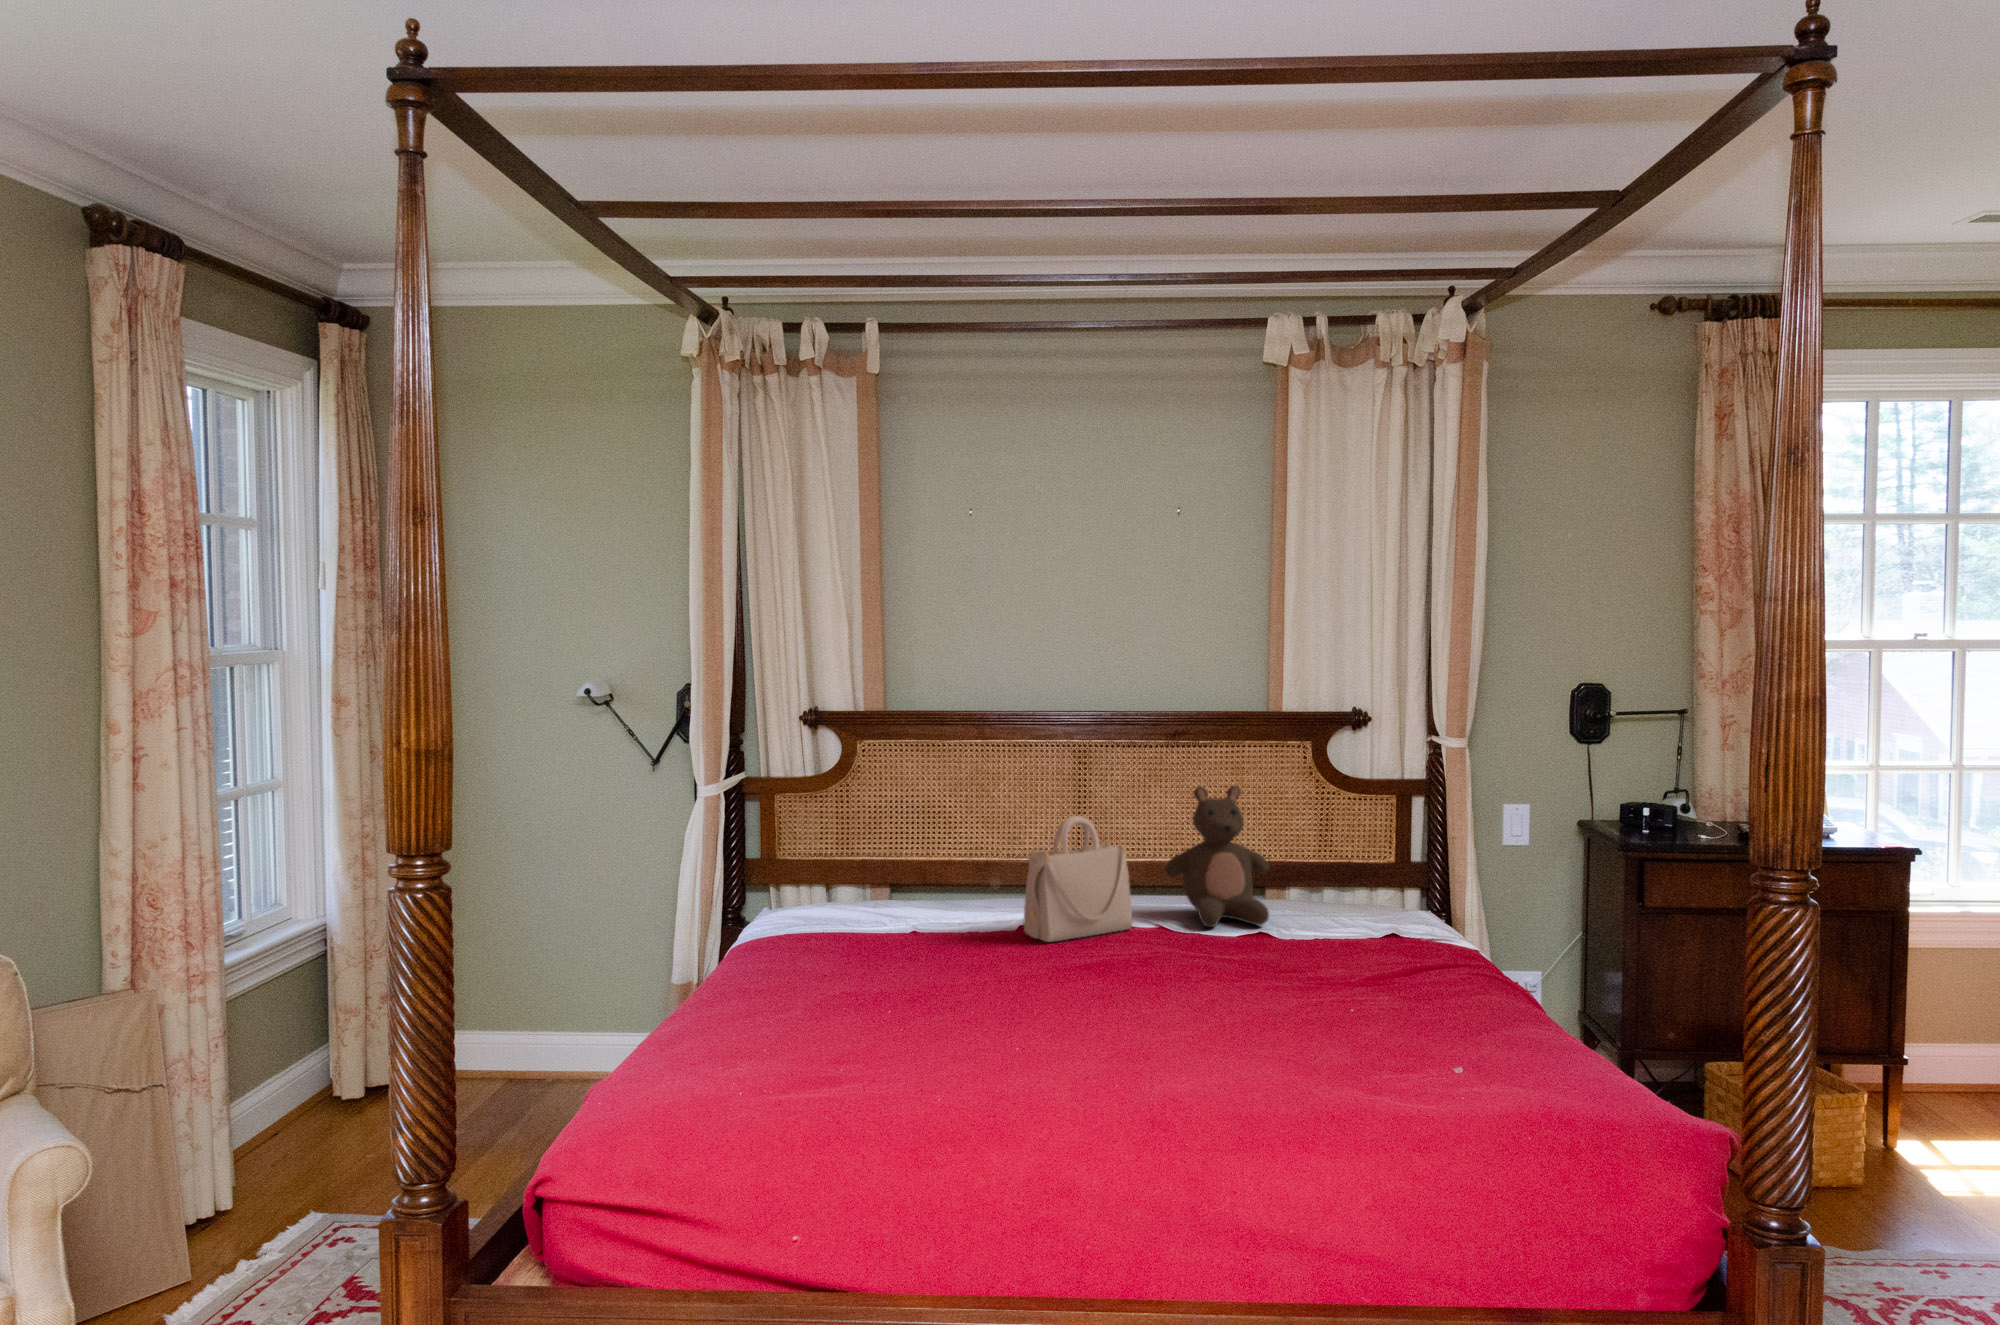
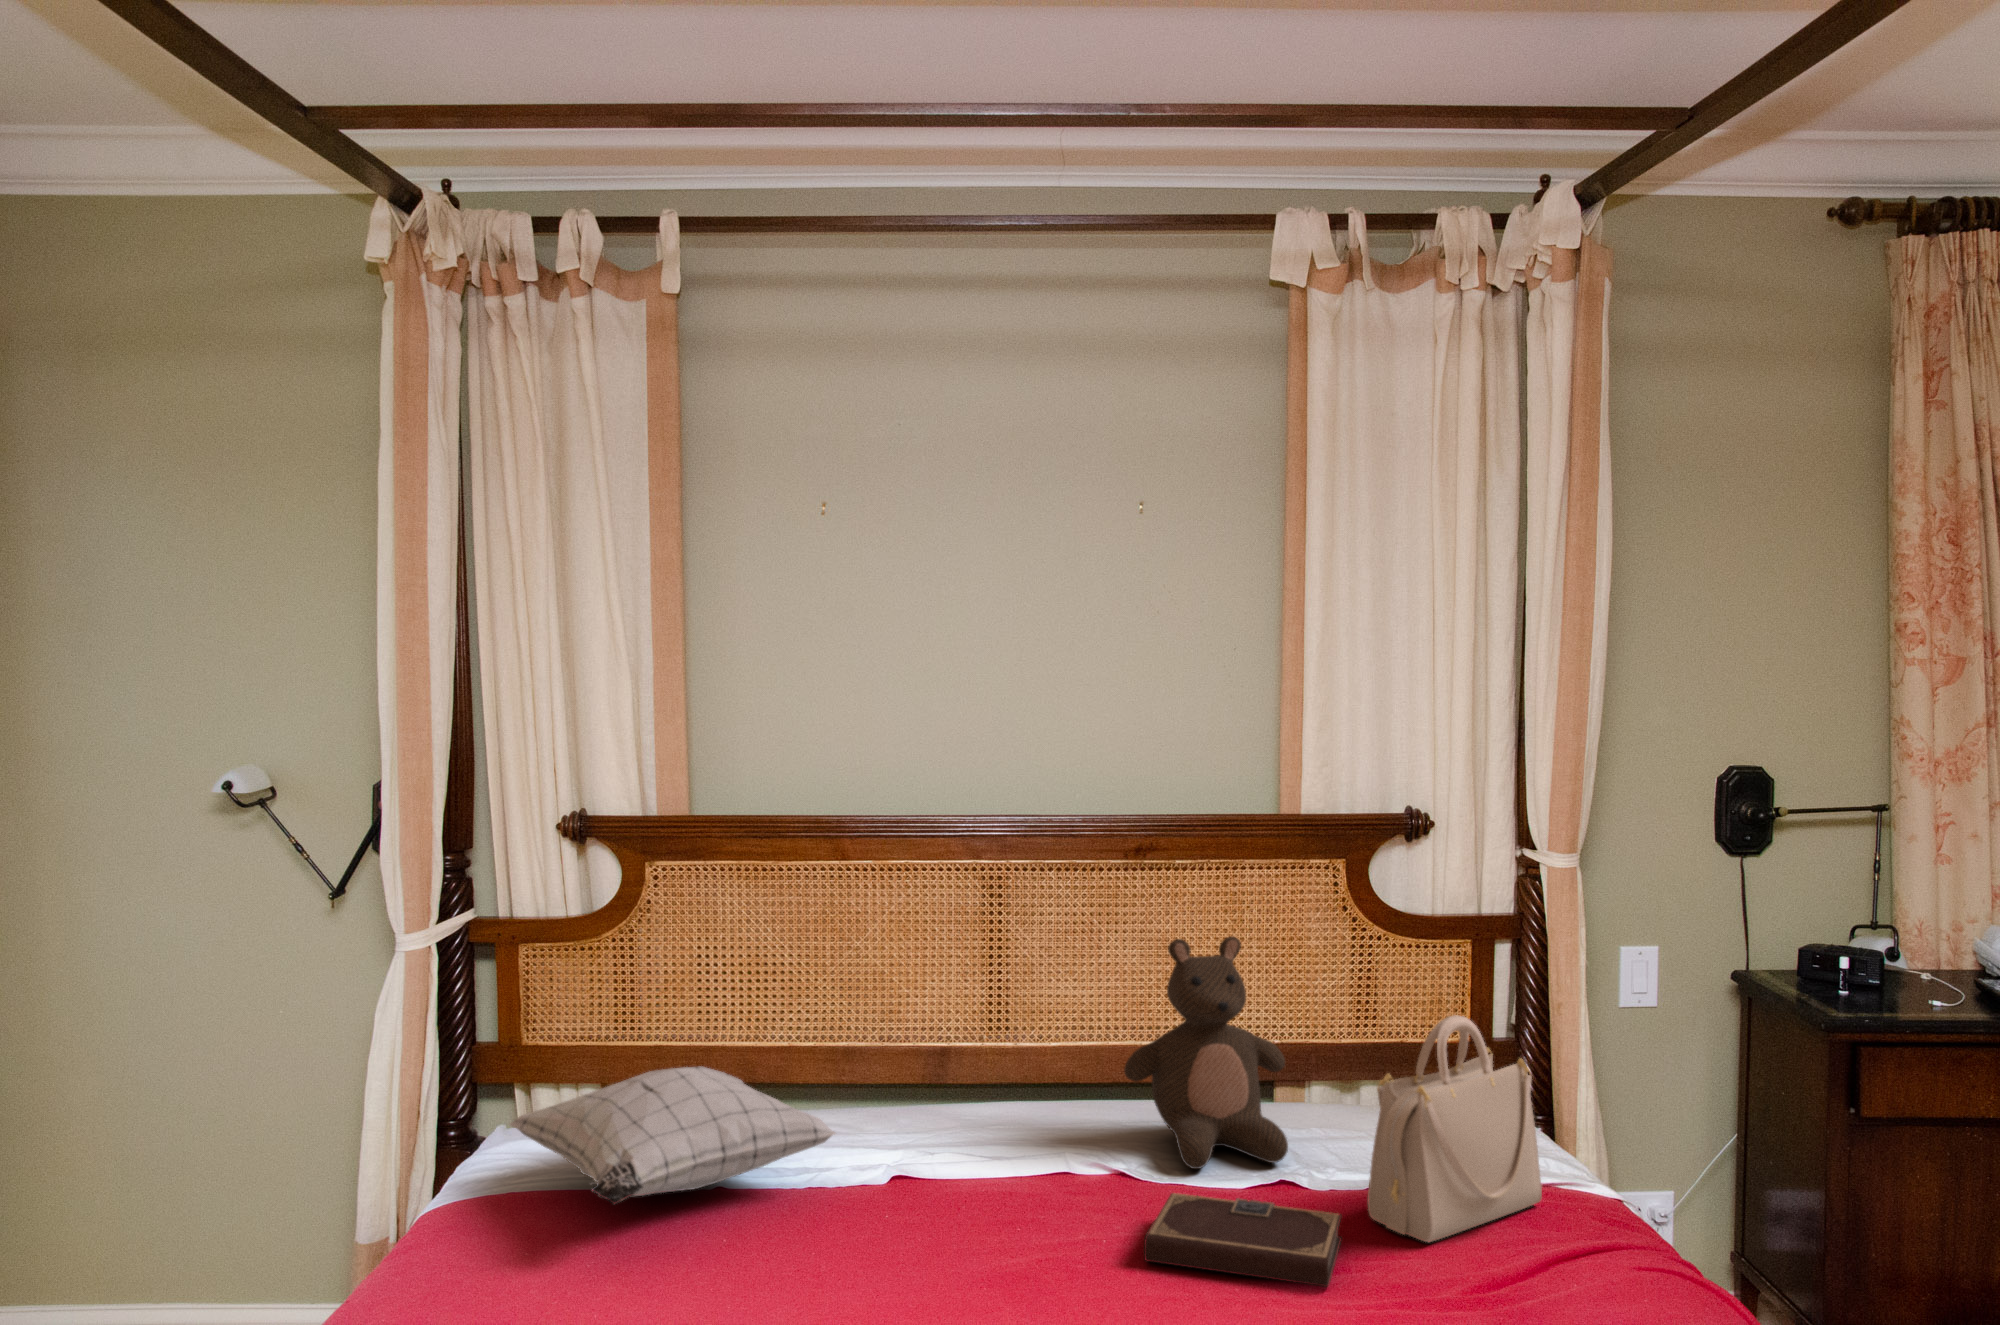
handbag: present [1024,816,1132,942] -> present [1368,1015,1542,1242]
pillow: none [784,858,986,931] -> present [509,1067,835,1204]
notebook: none [1175,932,1297,976] -> present [1144,1193,1342,1287]

